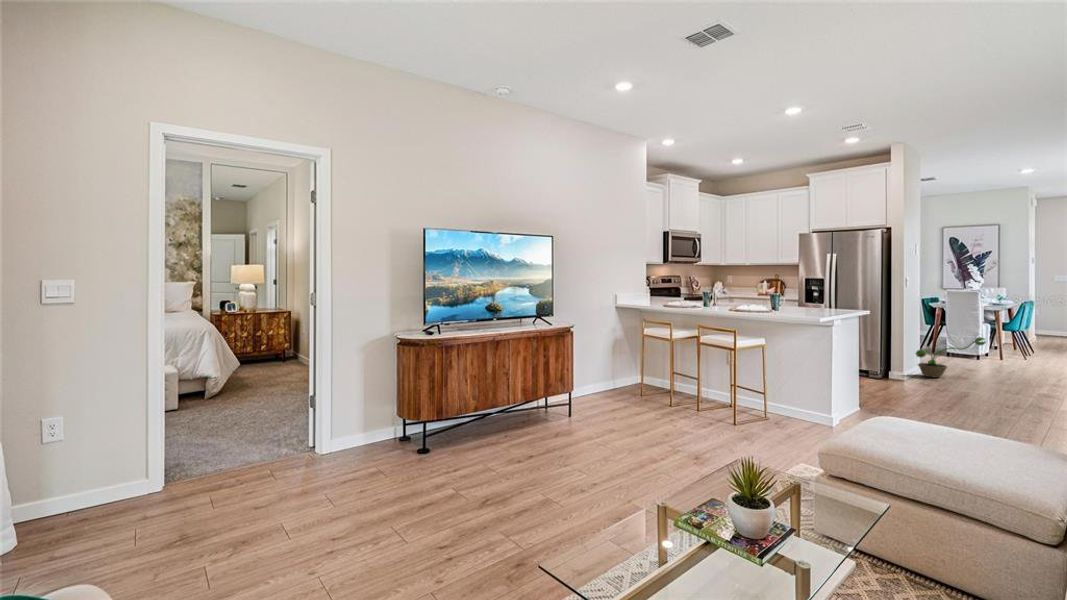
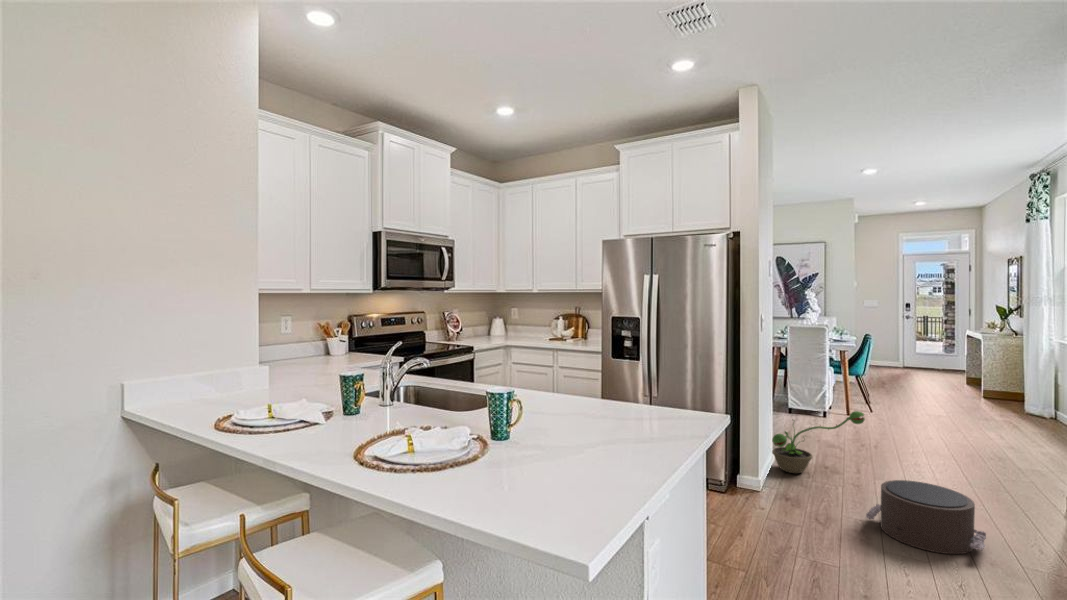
pouf: none [970,370,1048,403] -> present [866,480,986,554]

